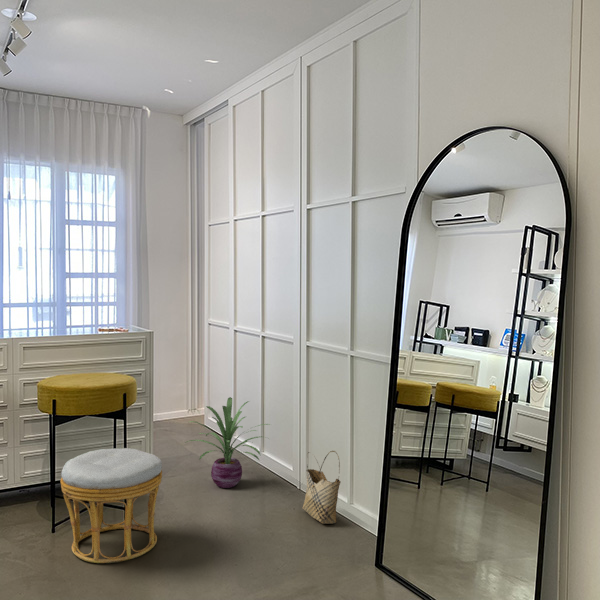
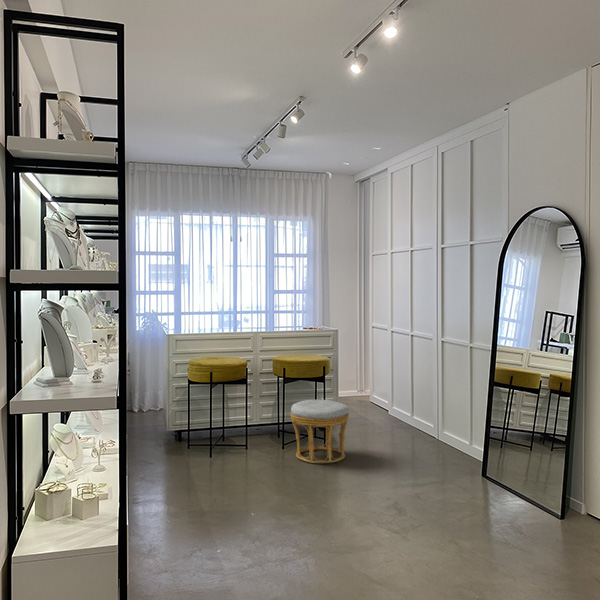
decorative plant: present [187,397,268,488] -> none [356,375,417,435]
woven basket: present [302,451,340,524] -> none [438,409,463,456]

